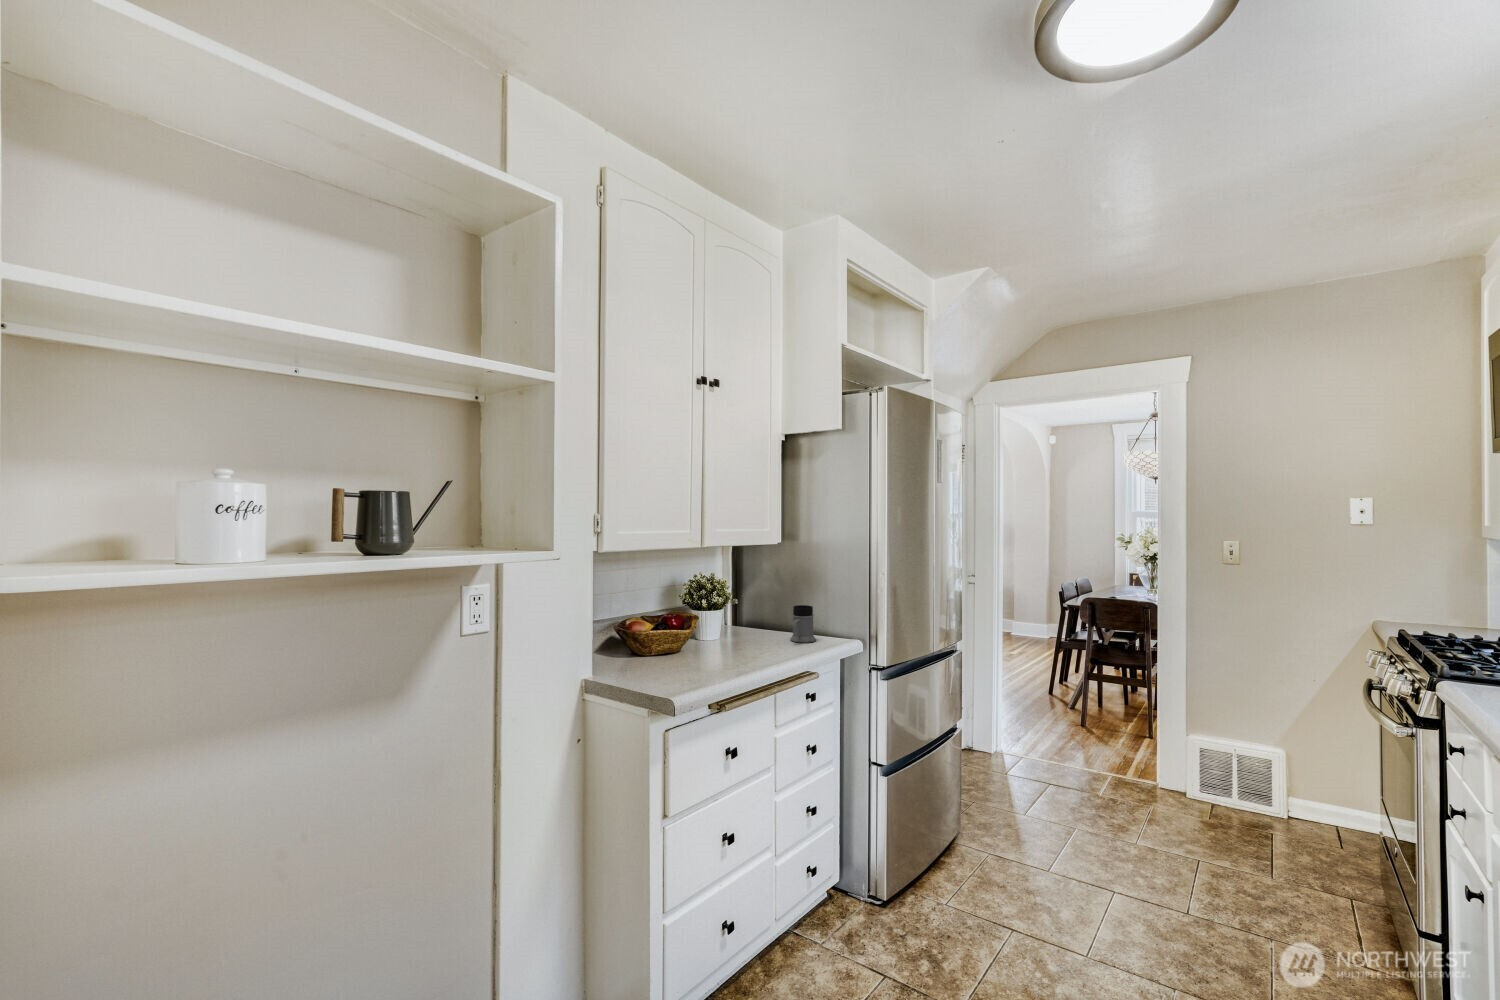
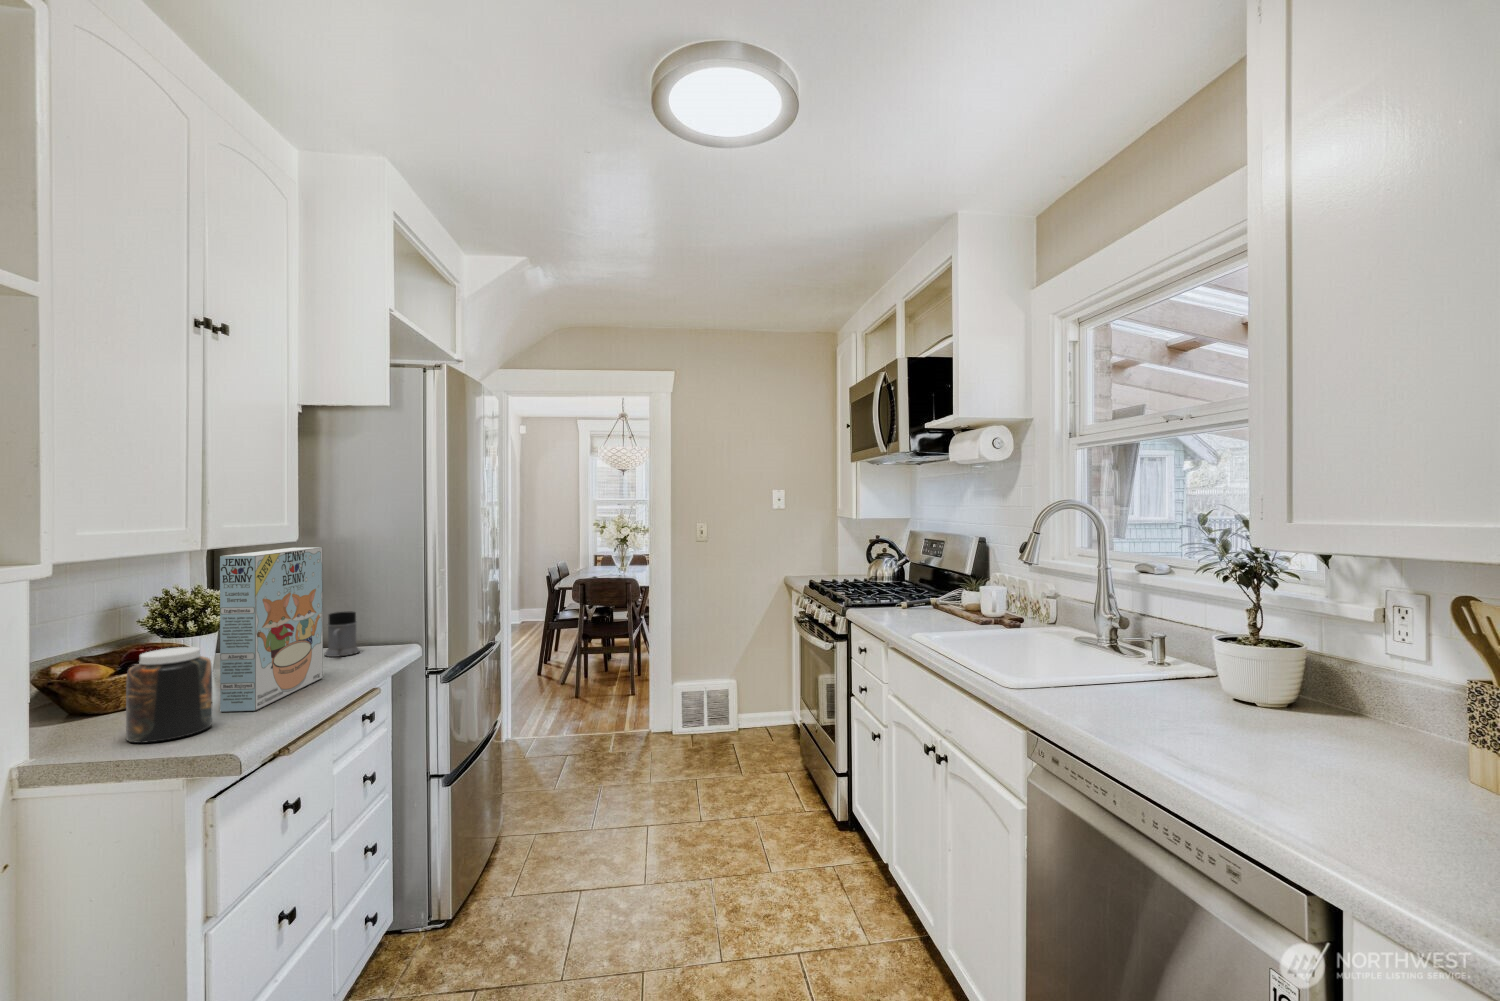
cereal box: none [702,552,776,676] -> present [220,547,323,712]
jar: none [648,621,692,685] -> present [126,647,212,743]

